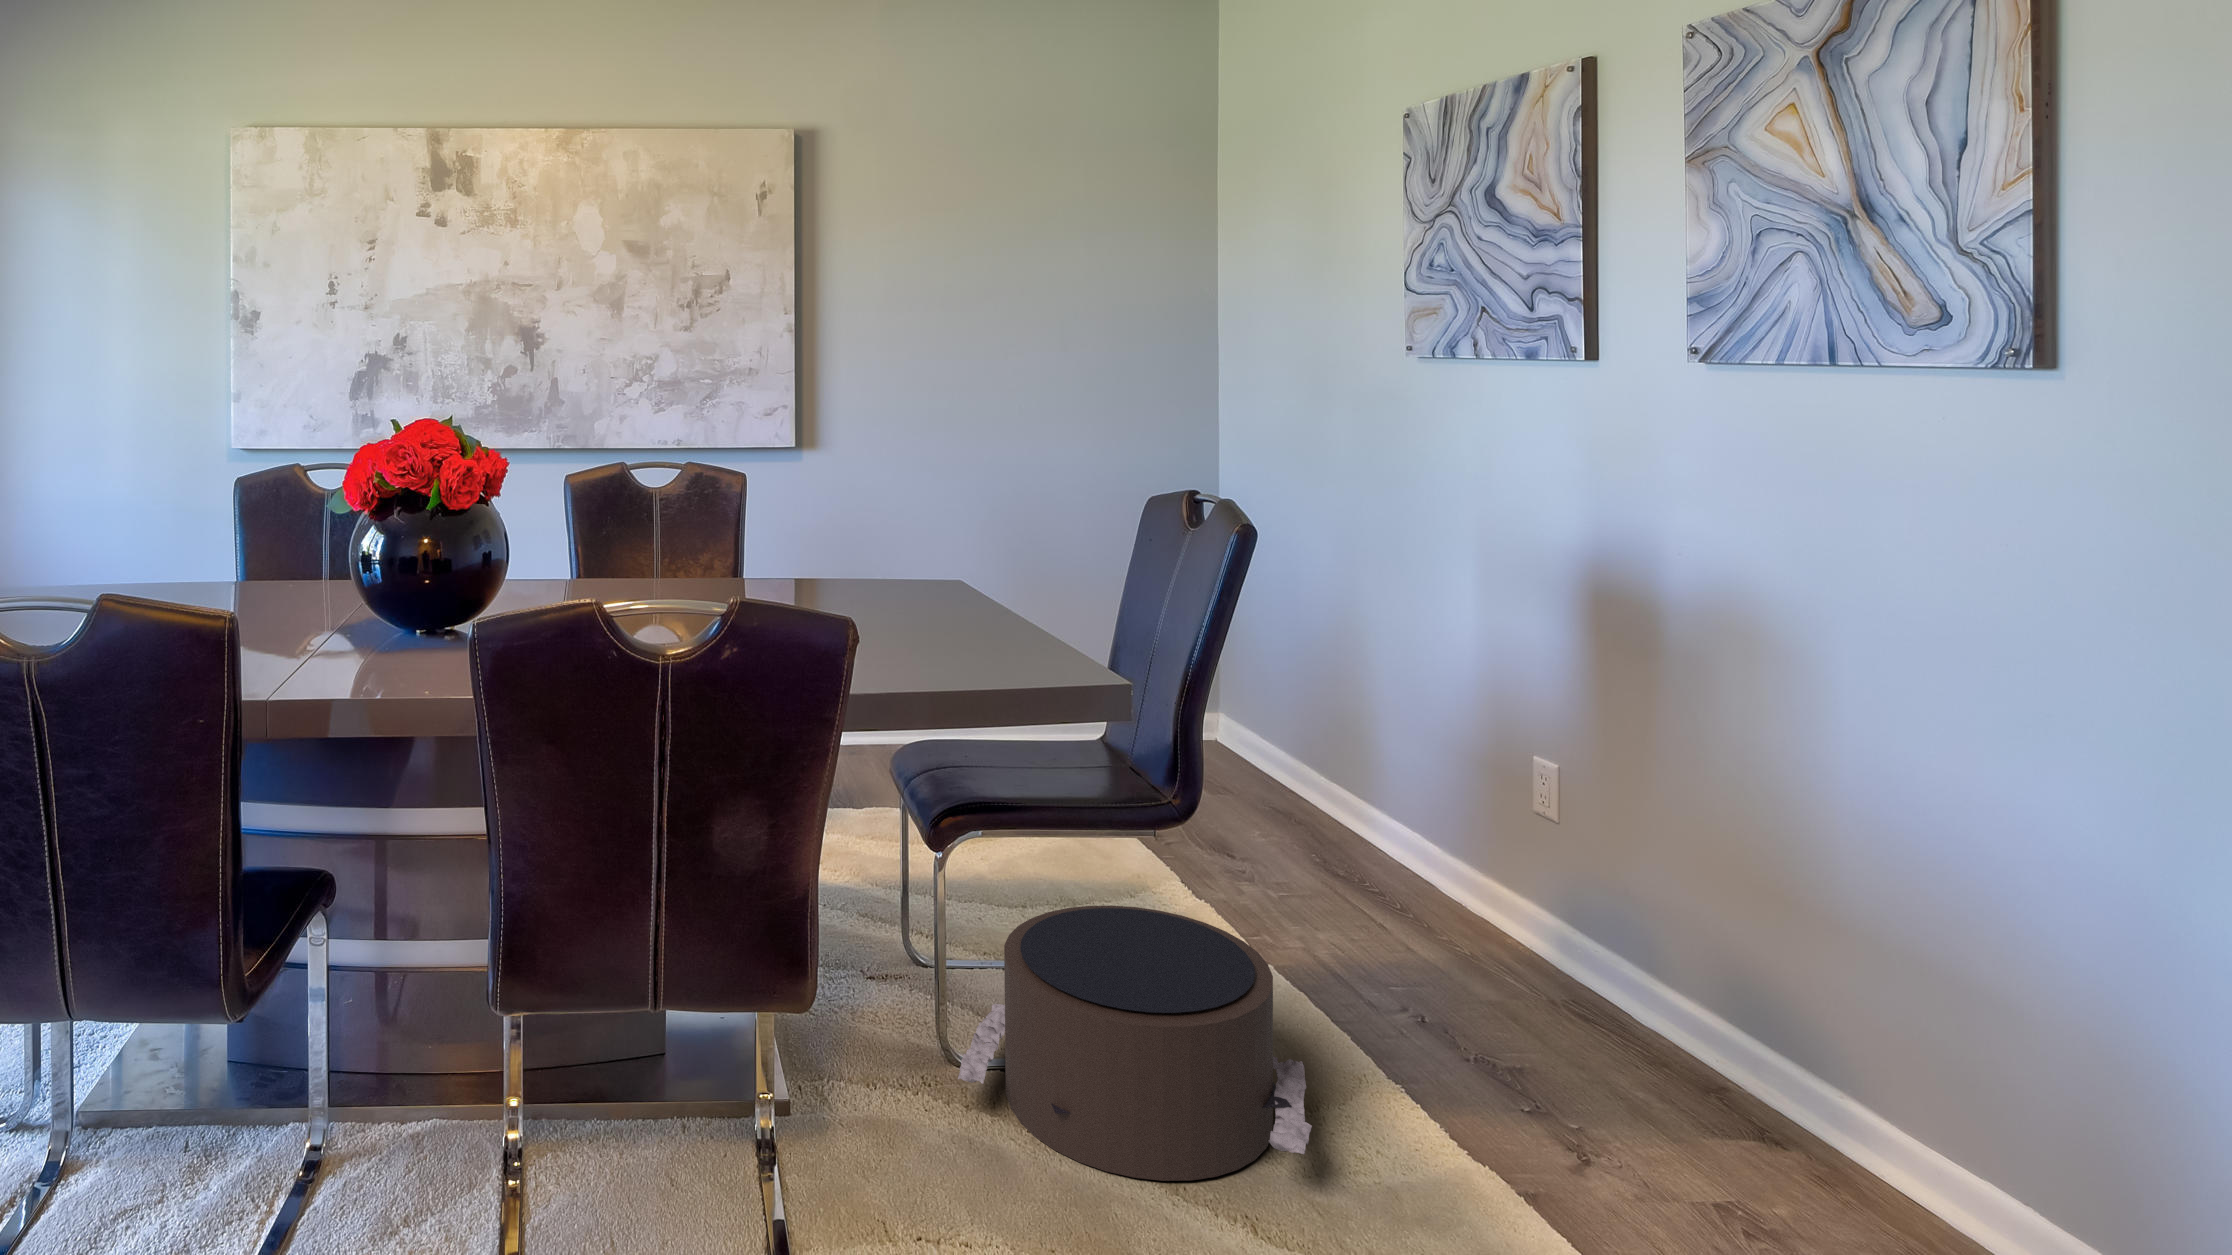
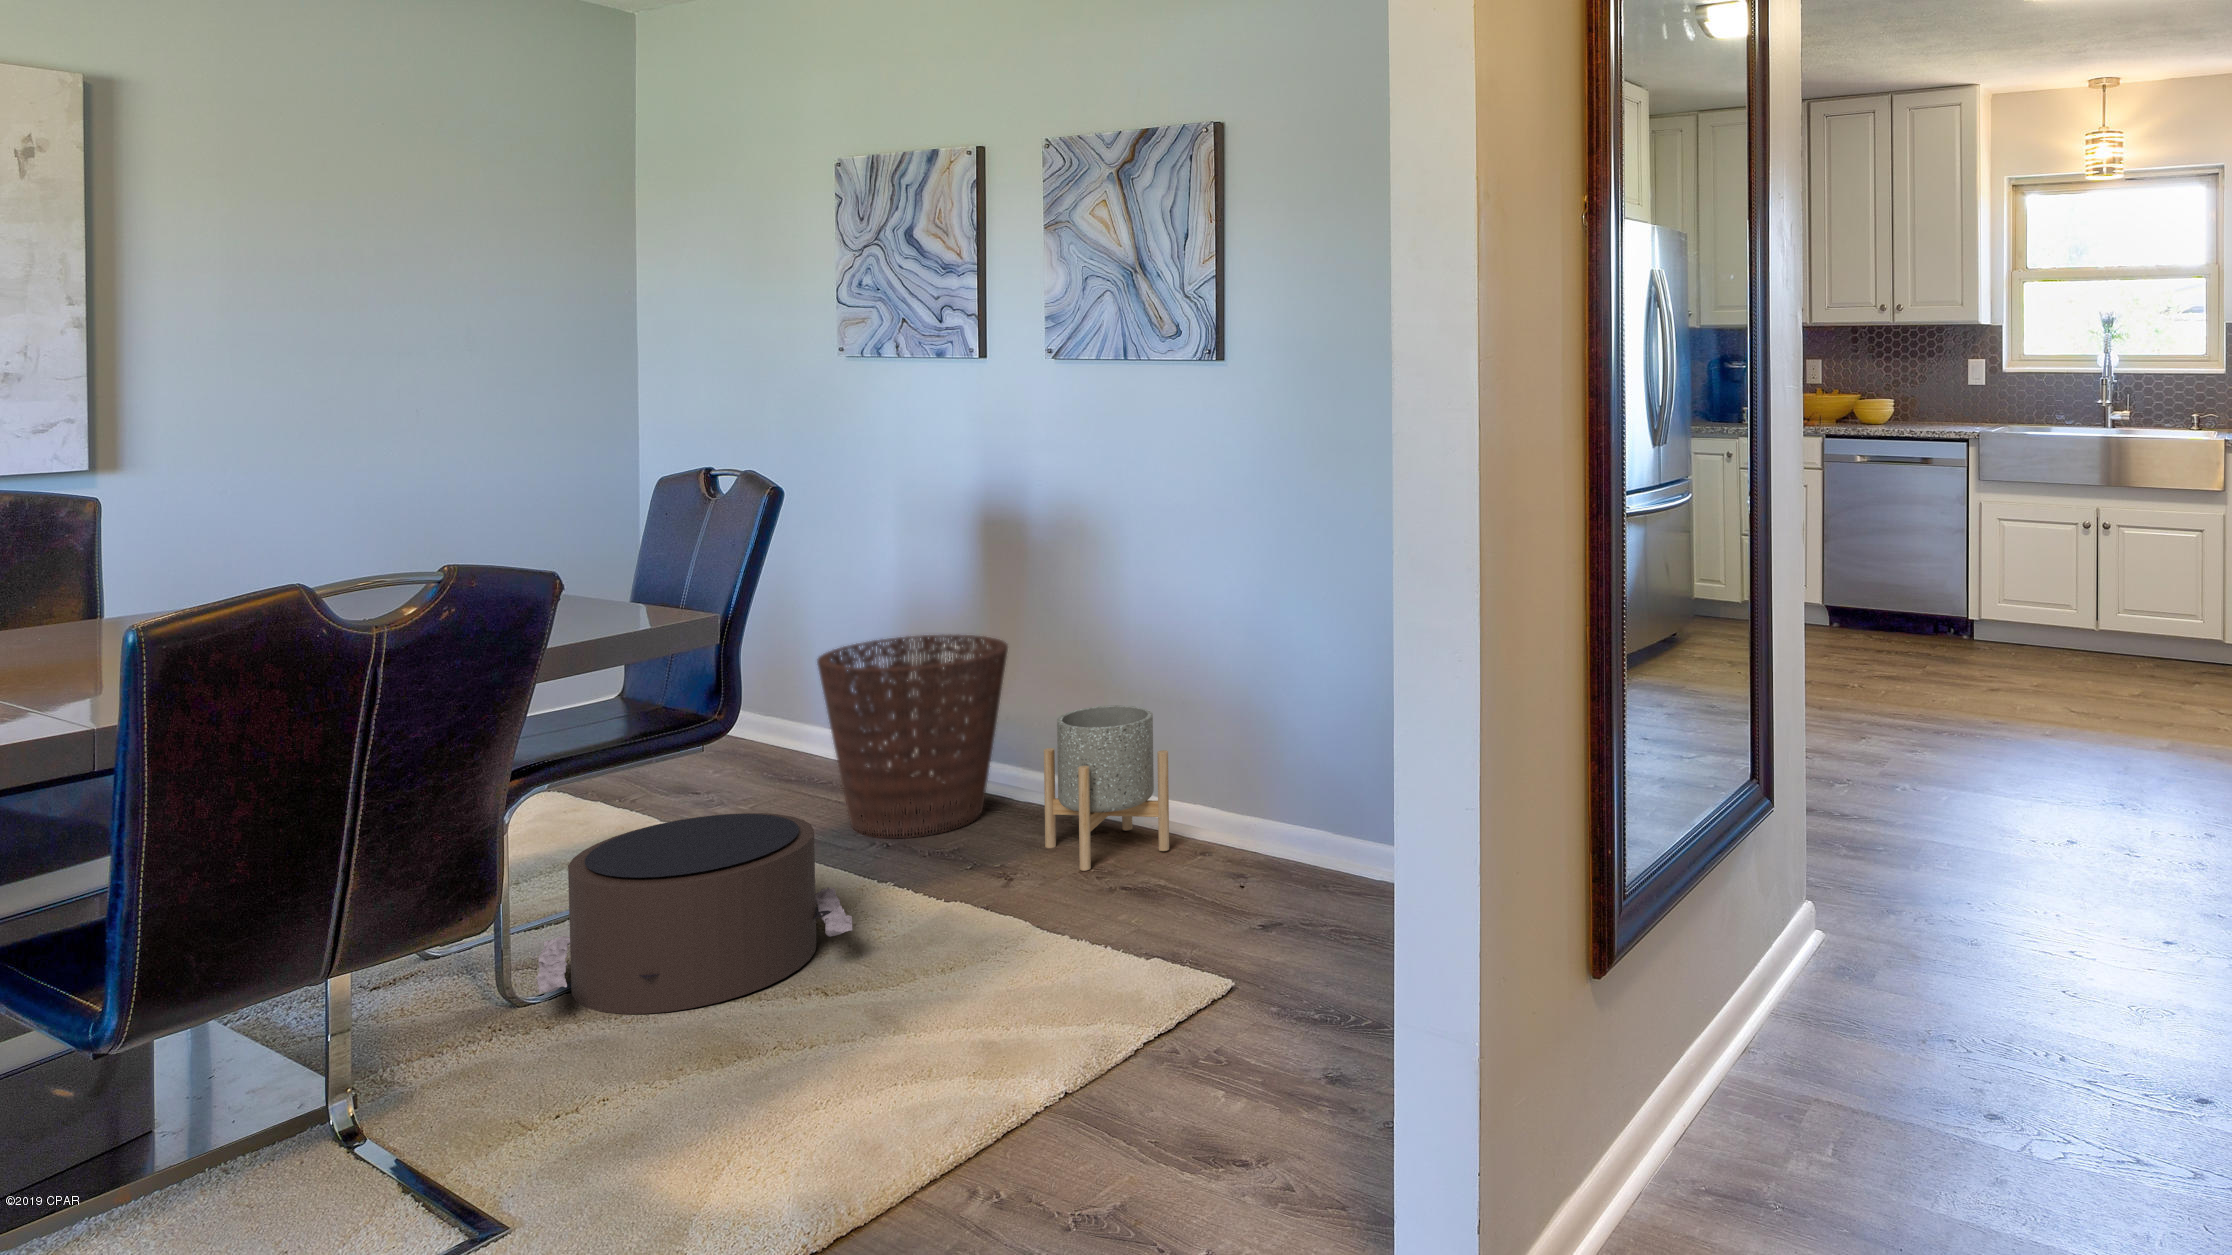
basket: none [1337,714,1605,1003] -> present [817,634,1008,837]
planter: none [1644,905,1886,1200] -> present [1044,705,1169,871]

